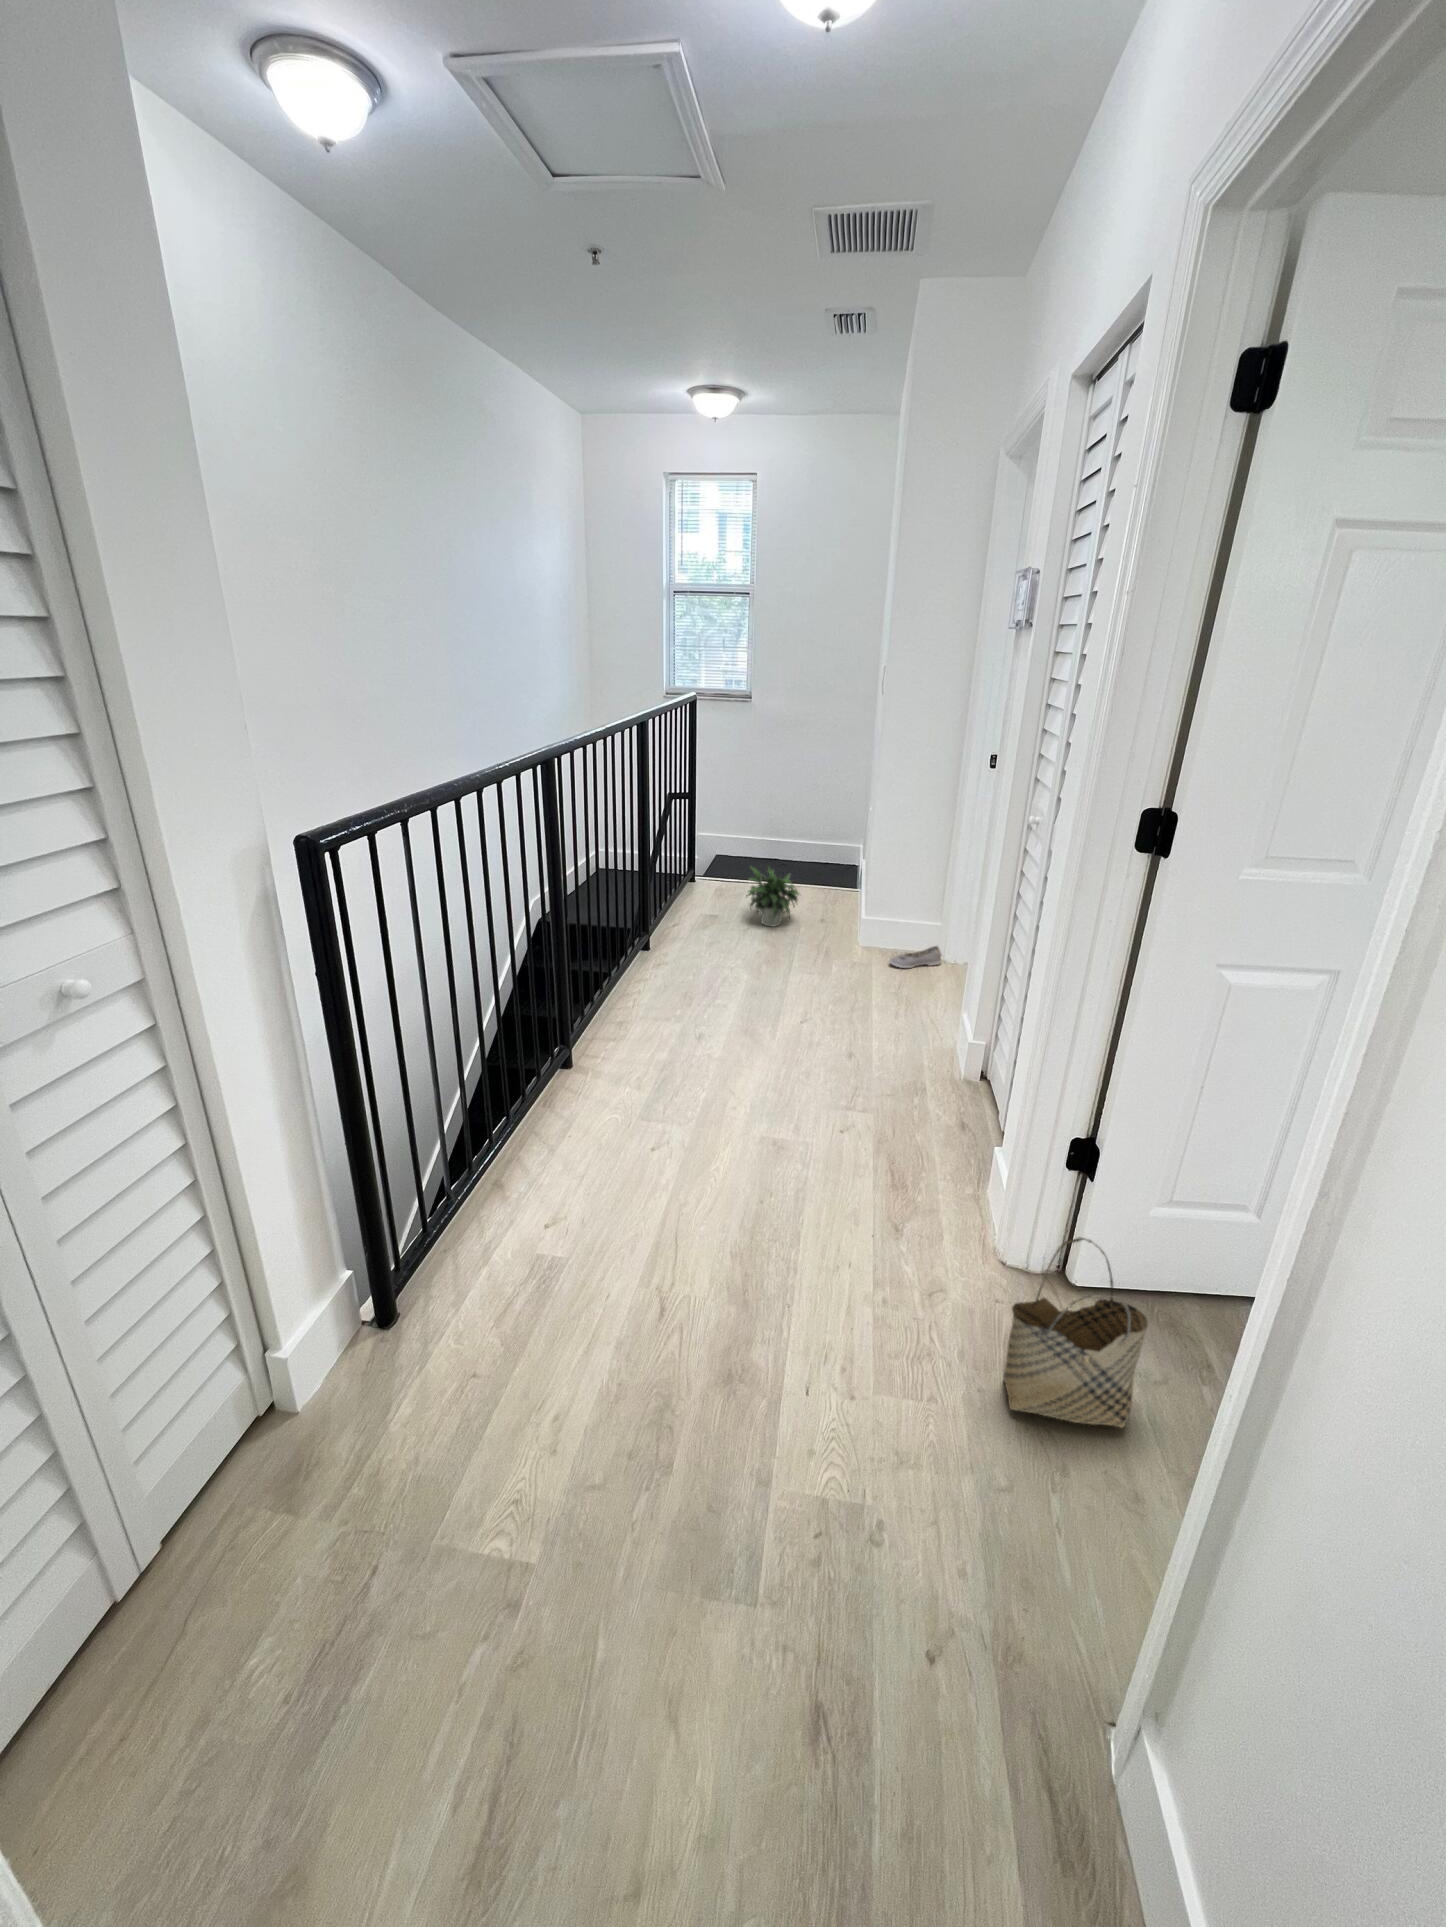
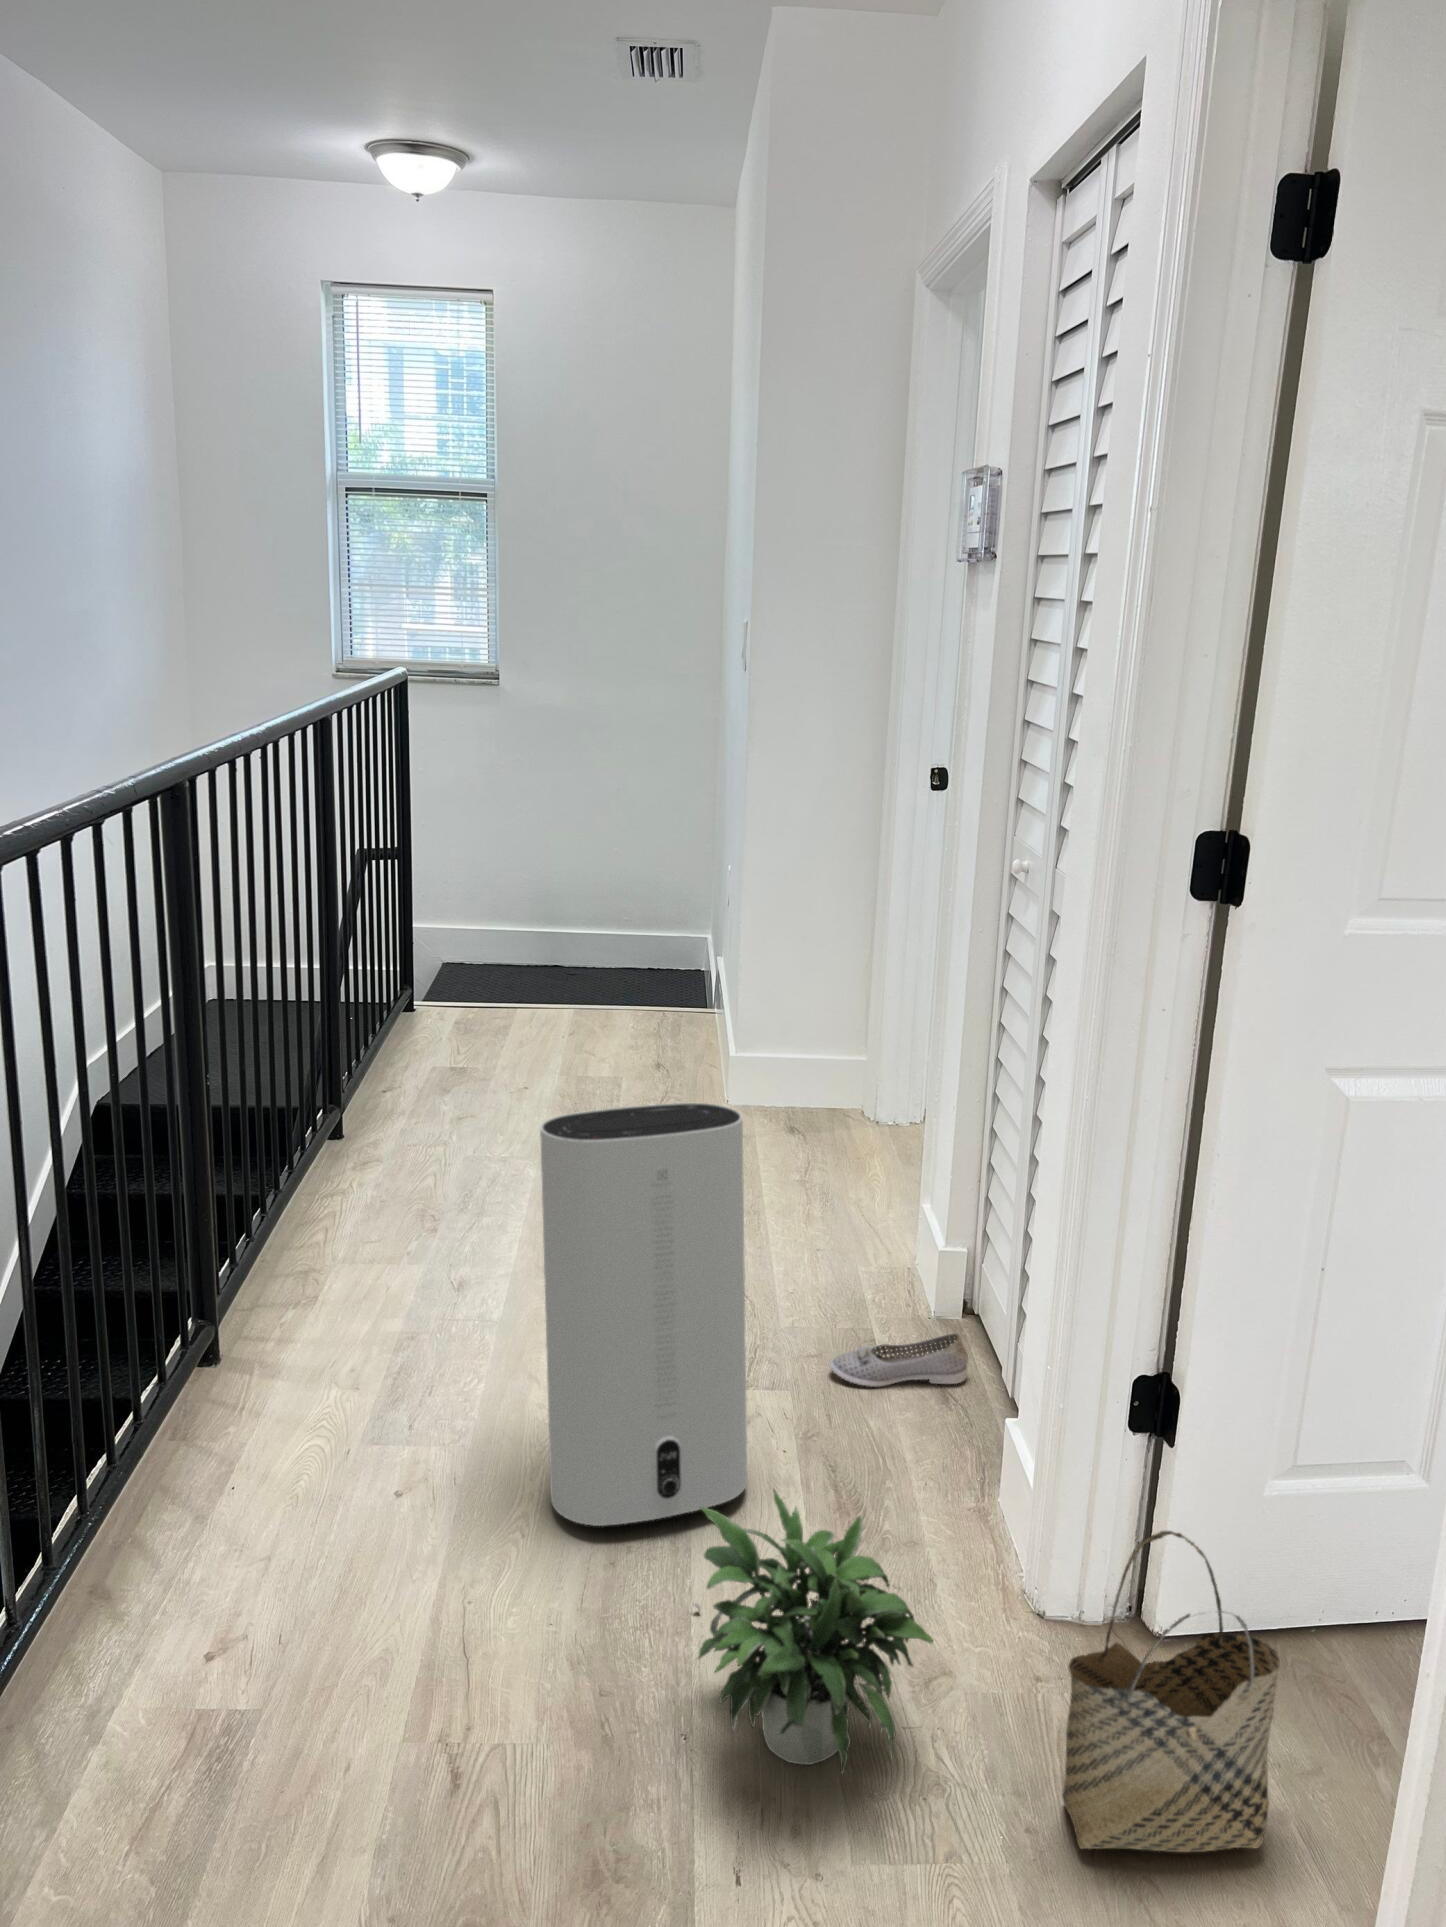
potted plant: present [746,867,799,926] -> present [693,1490,933,1773]
shoe: present [889,946,942,968] -> present [830,1333,968,1387]
air purifier: none [733,951,849,1179] -> present [540,1103,747,1526]

